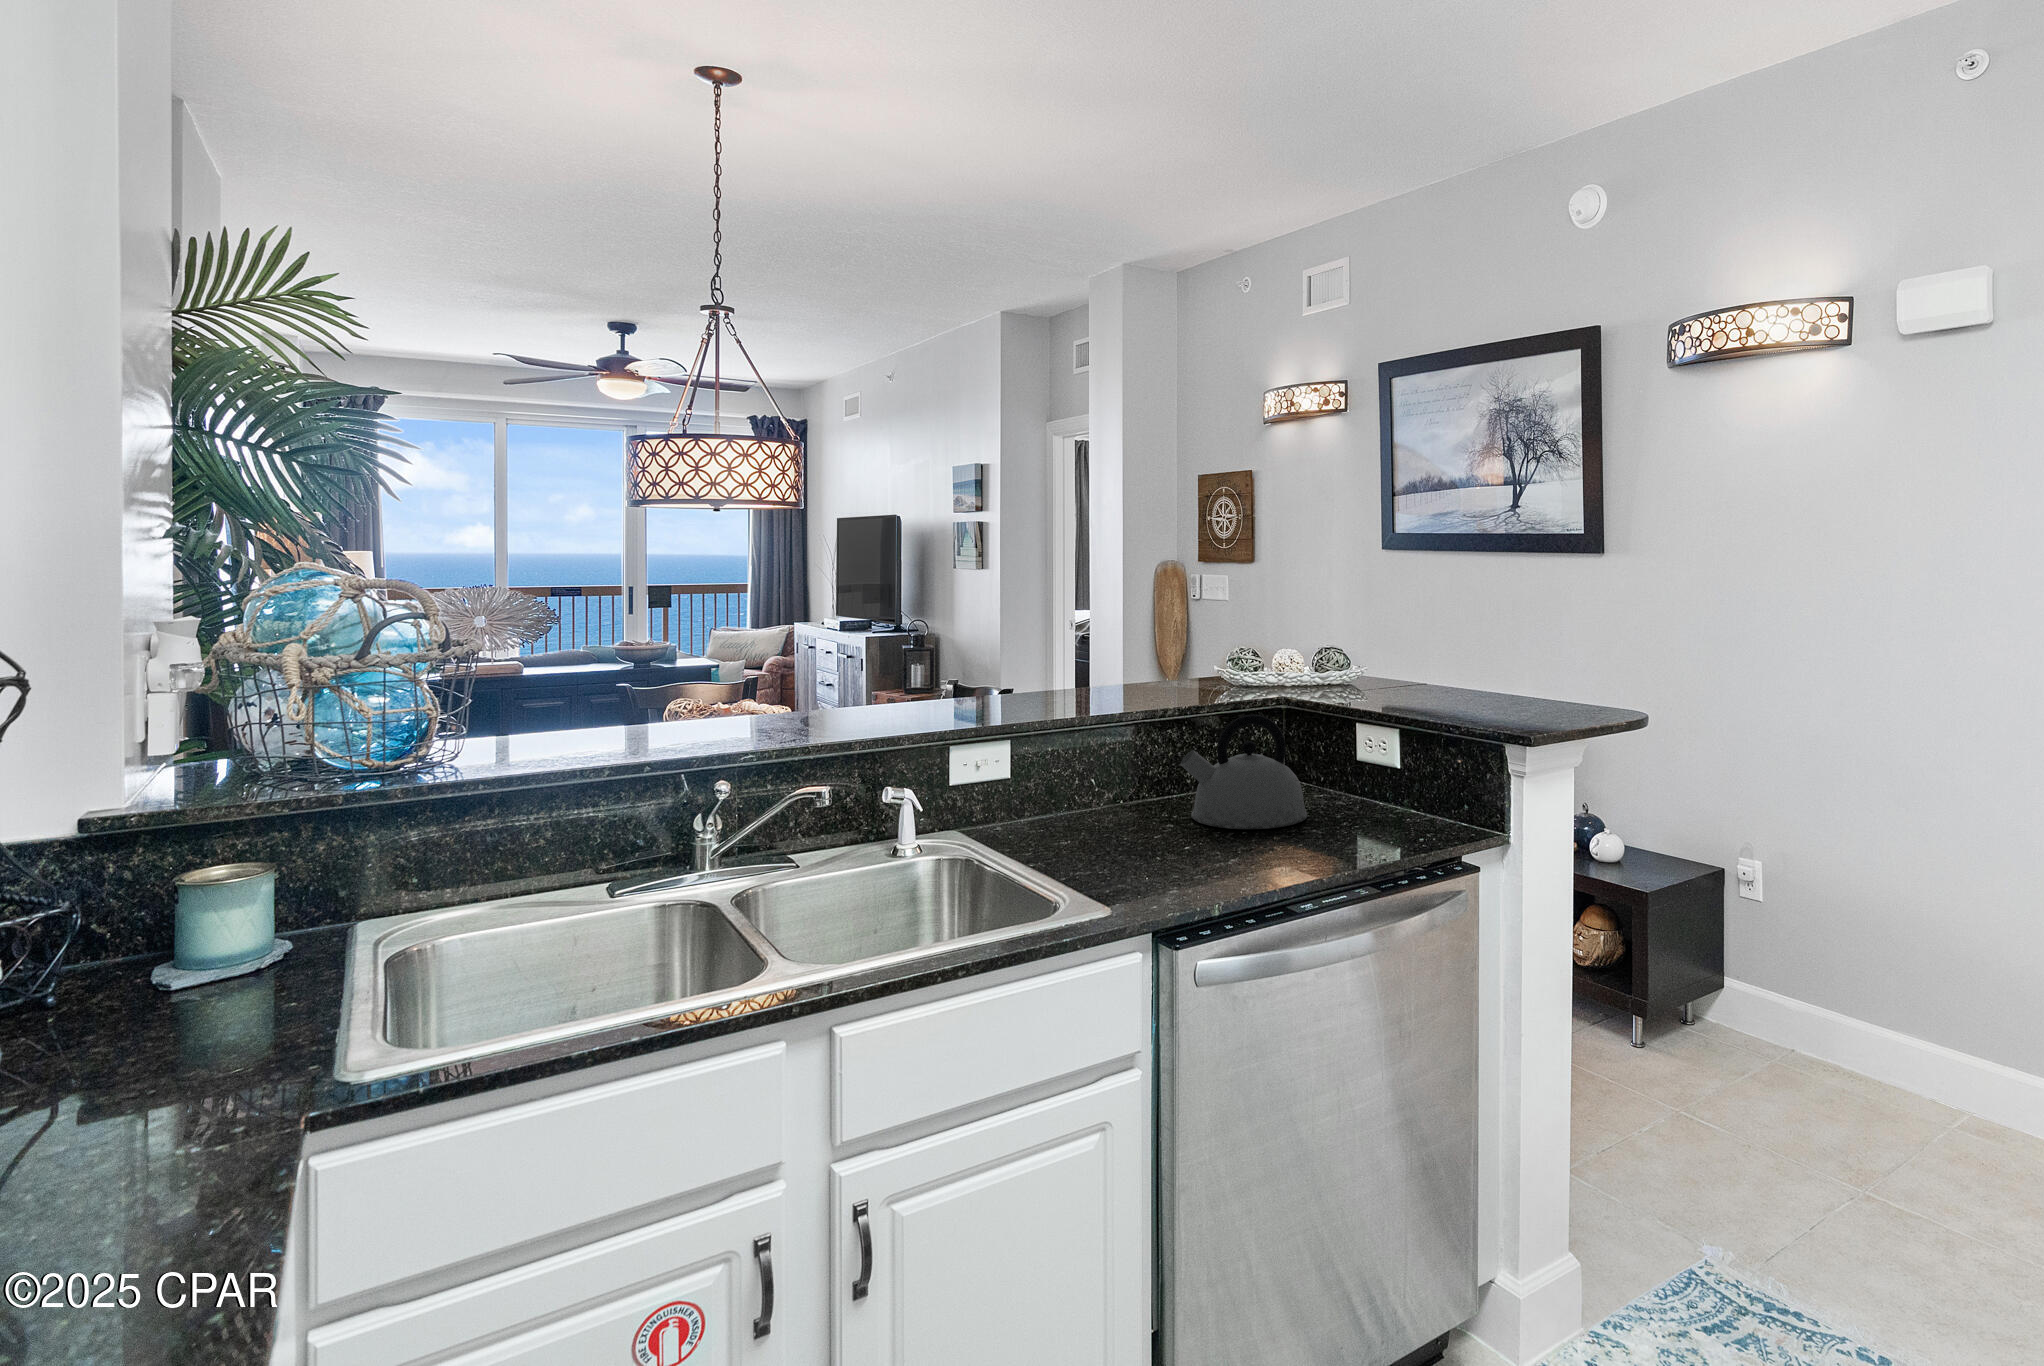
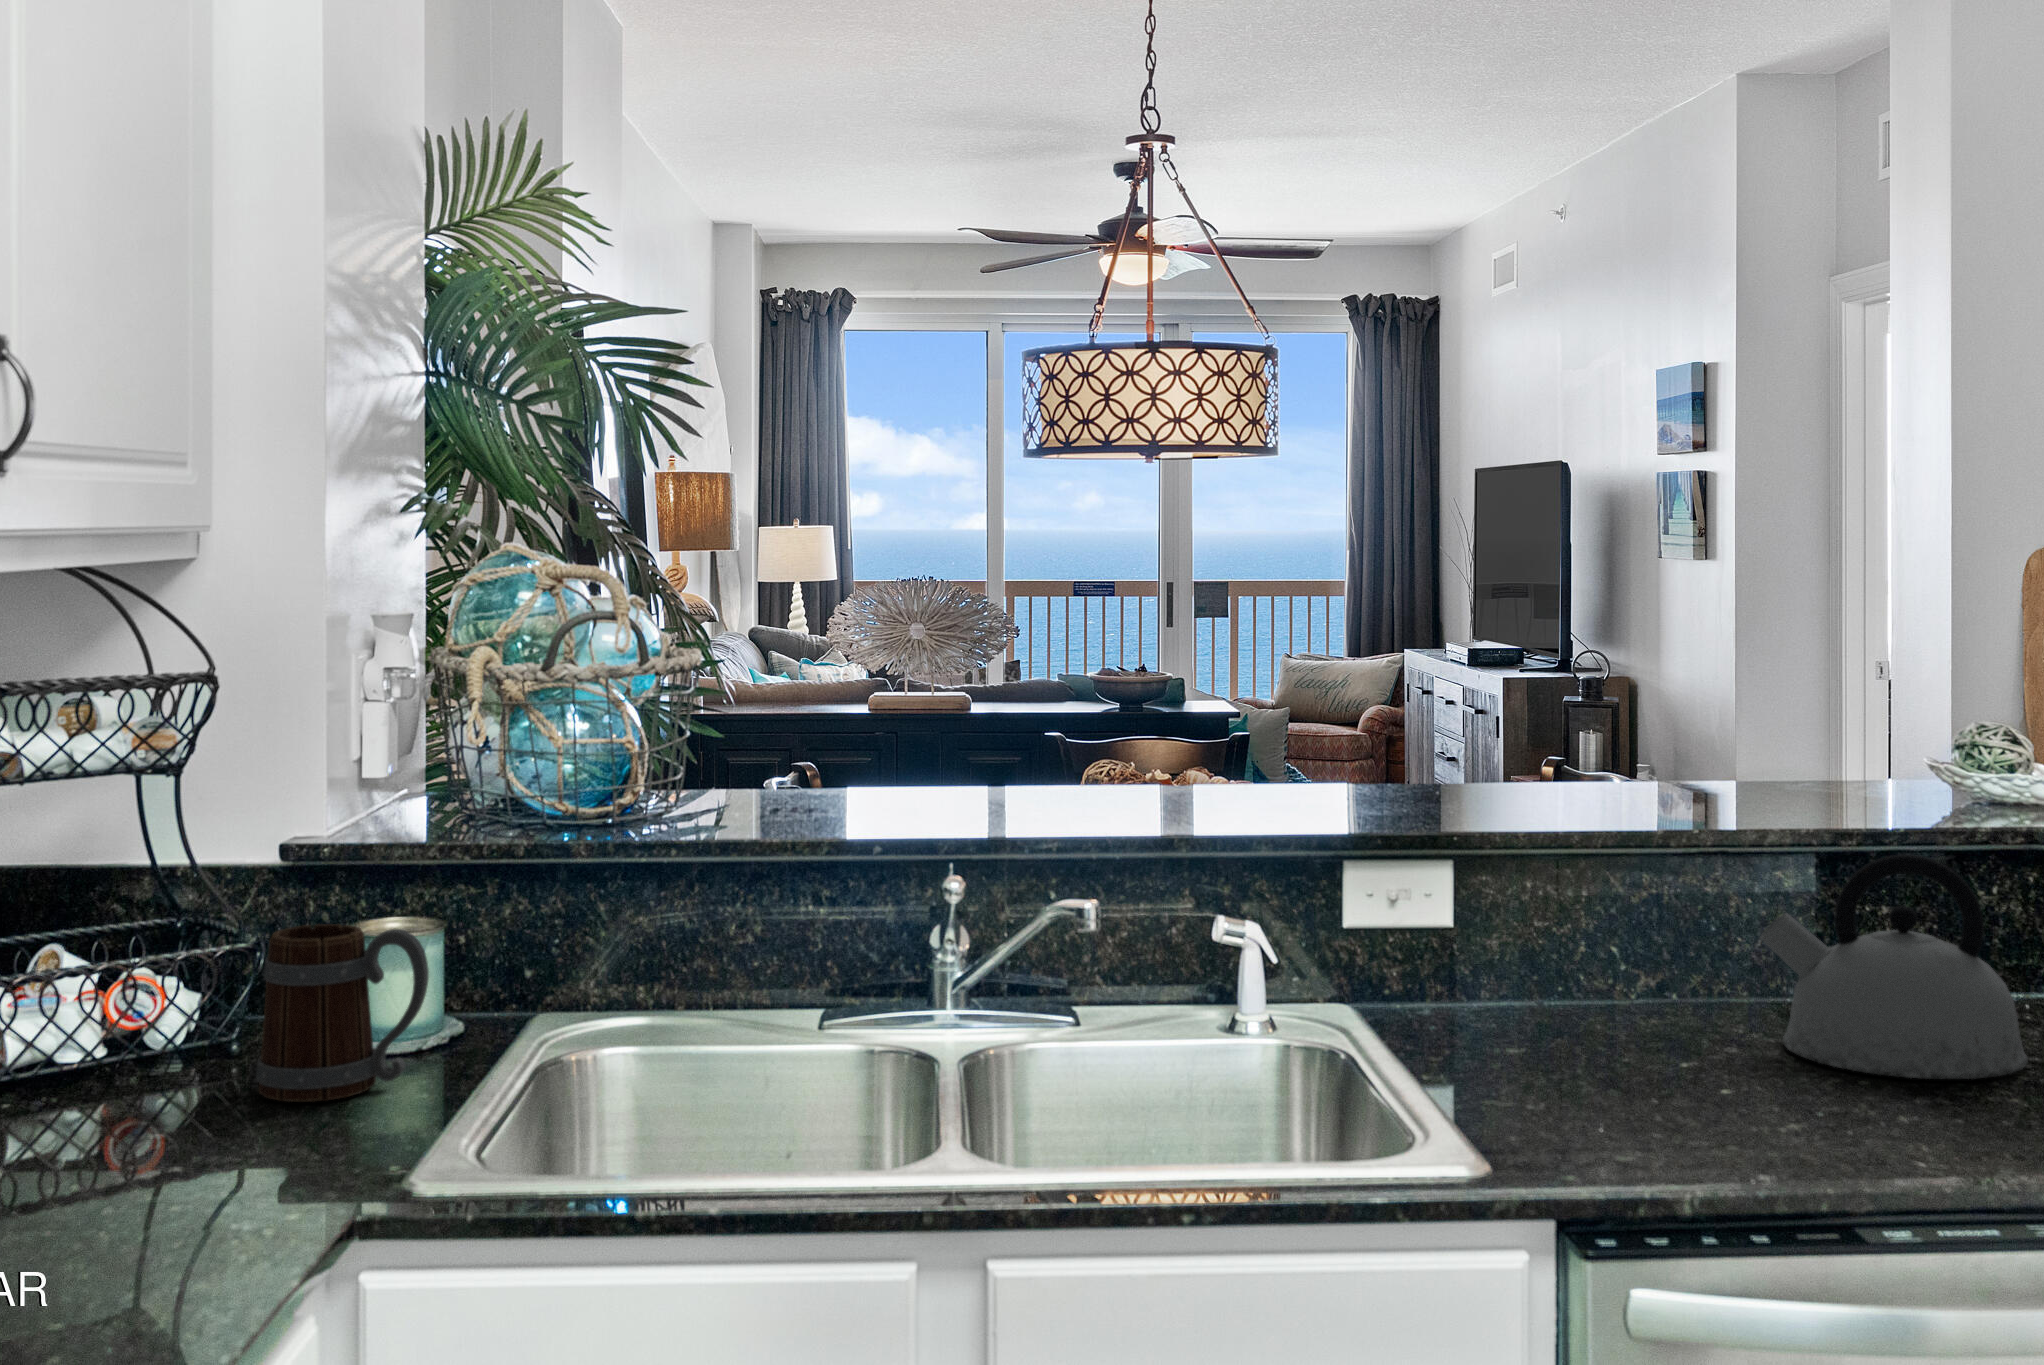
mug: none [97,875,286,1039] -> present [256,924,429,1102]

